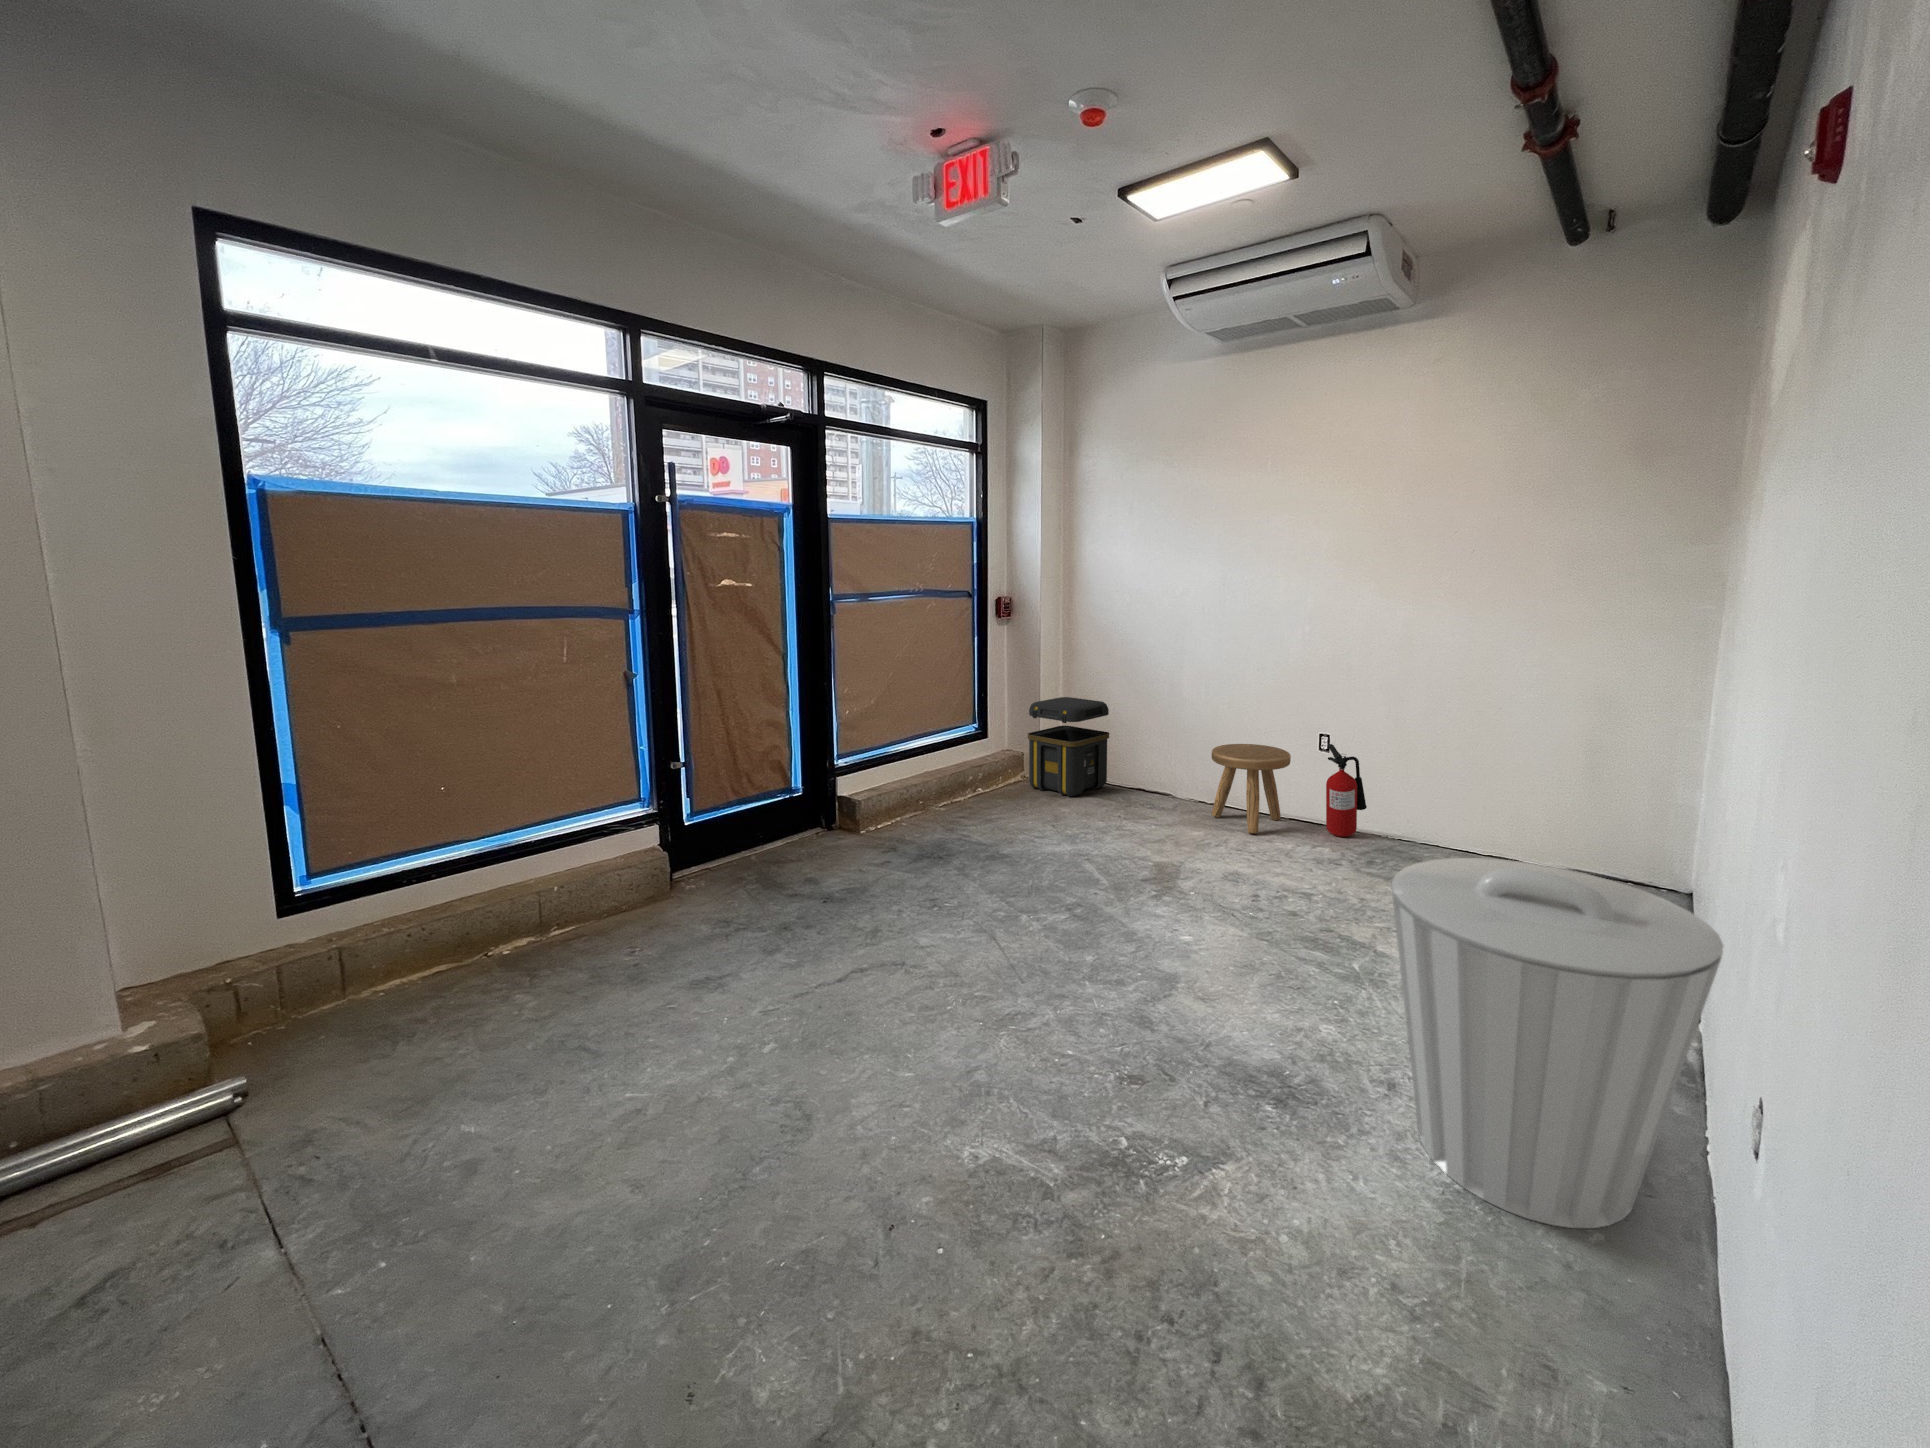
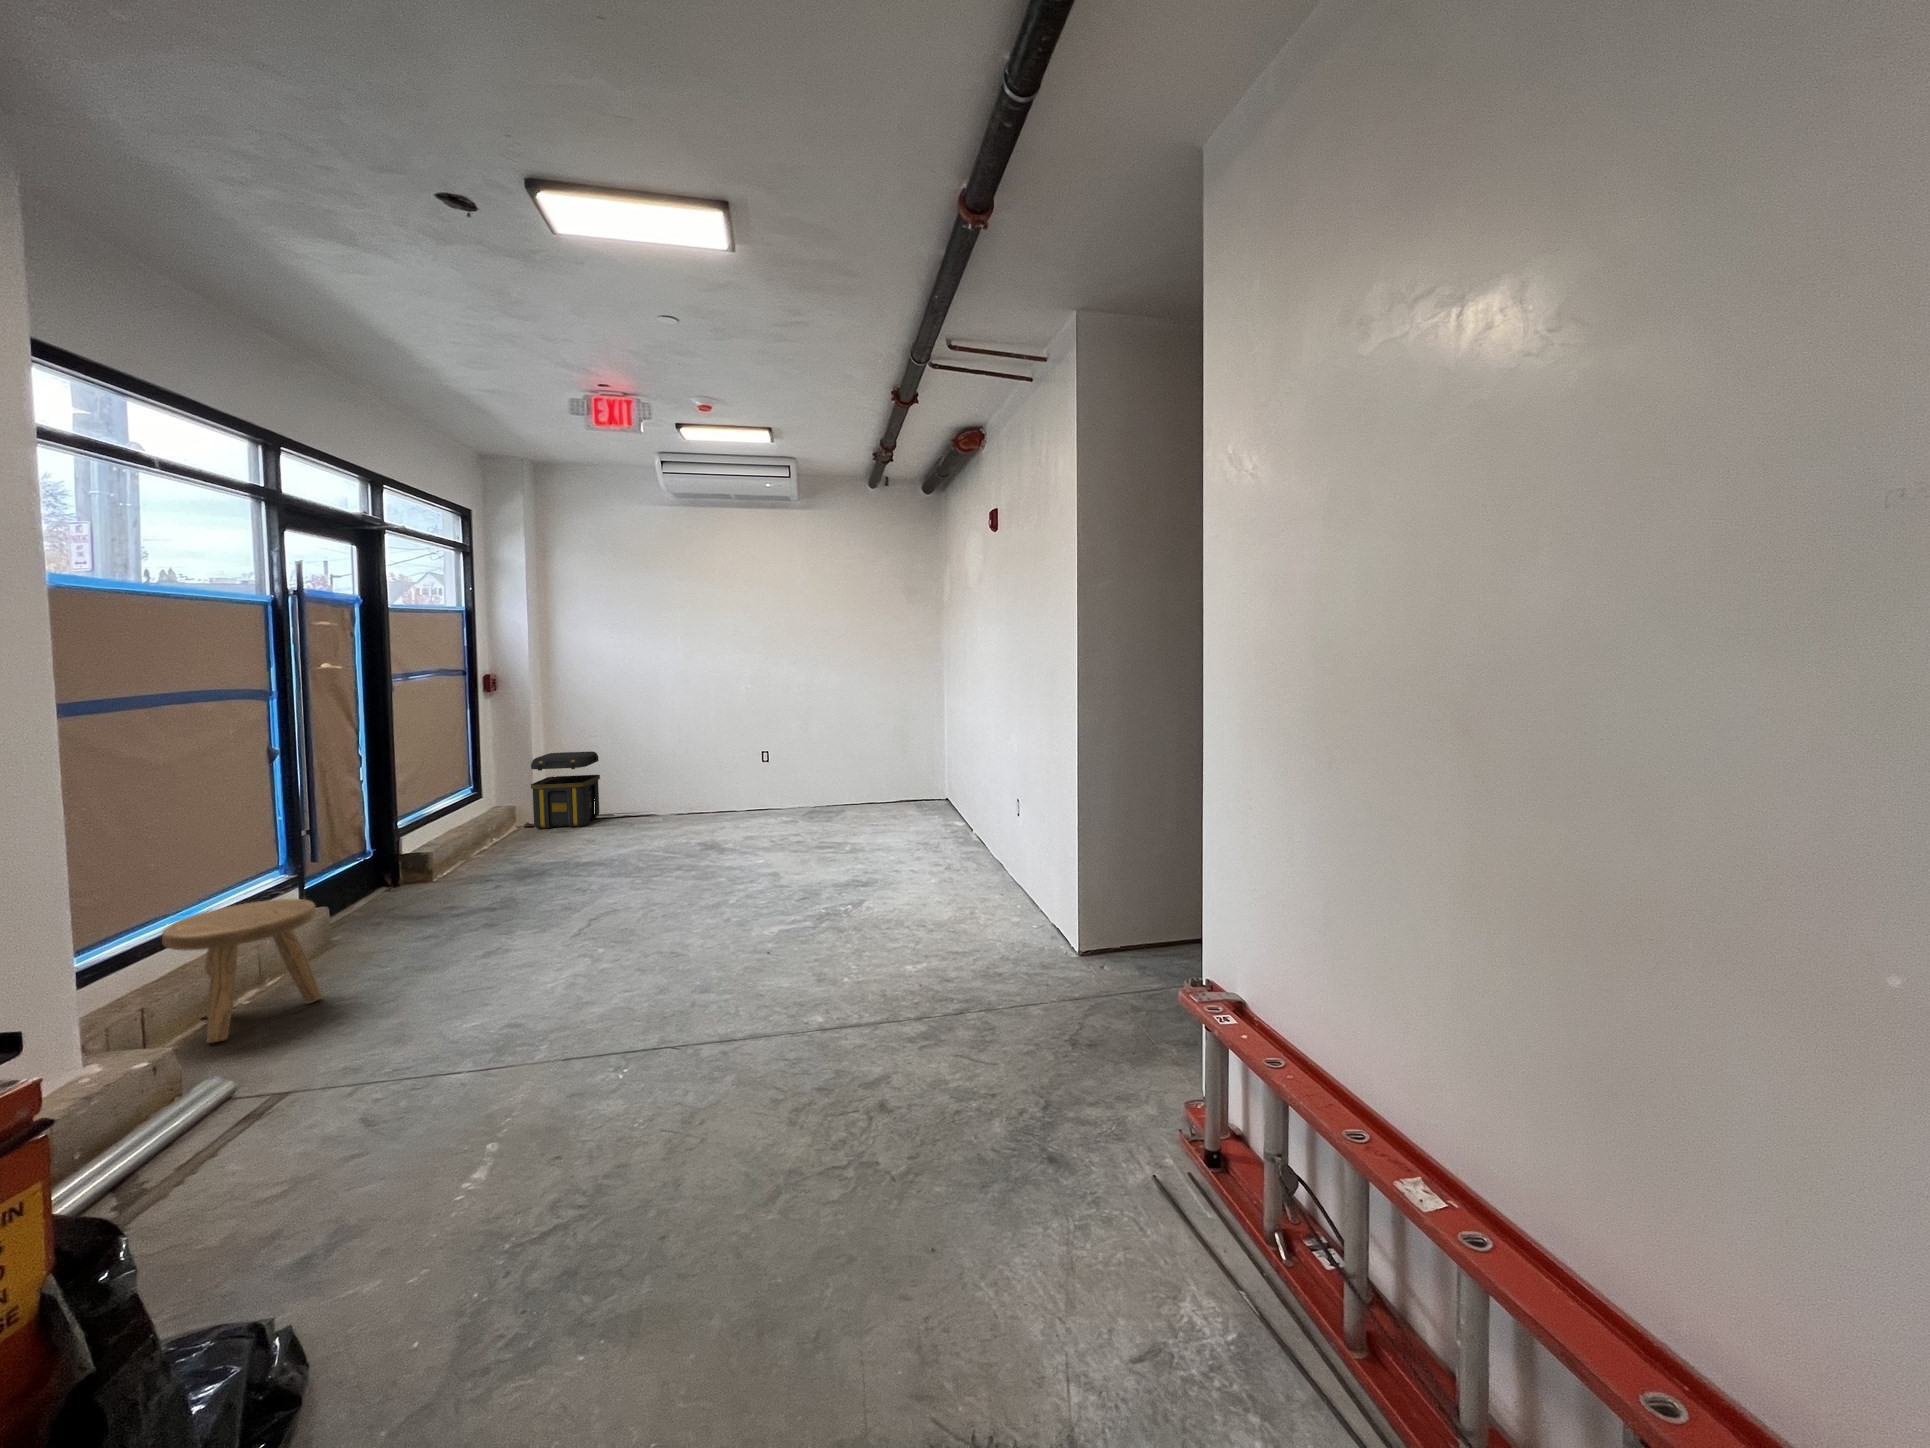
stool: present [1211,744,1291,833] -> present [162,899,322,1043]
fire extinguisher: present [1326,744,1367,837] -> none [772,753,795,807]
trash can: present [1392,858,1723,1228] -> none [894,755,991,872]

